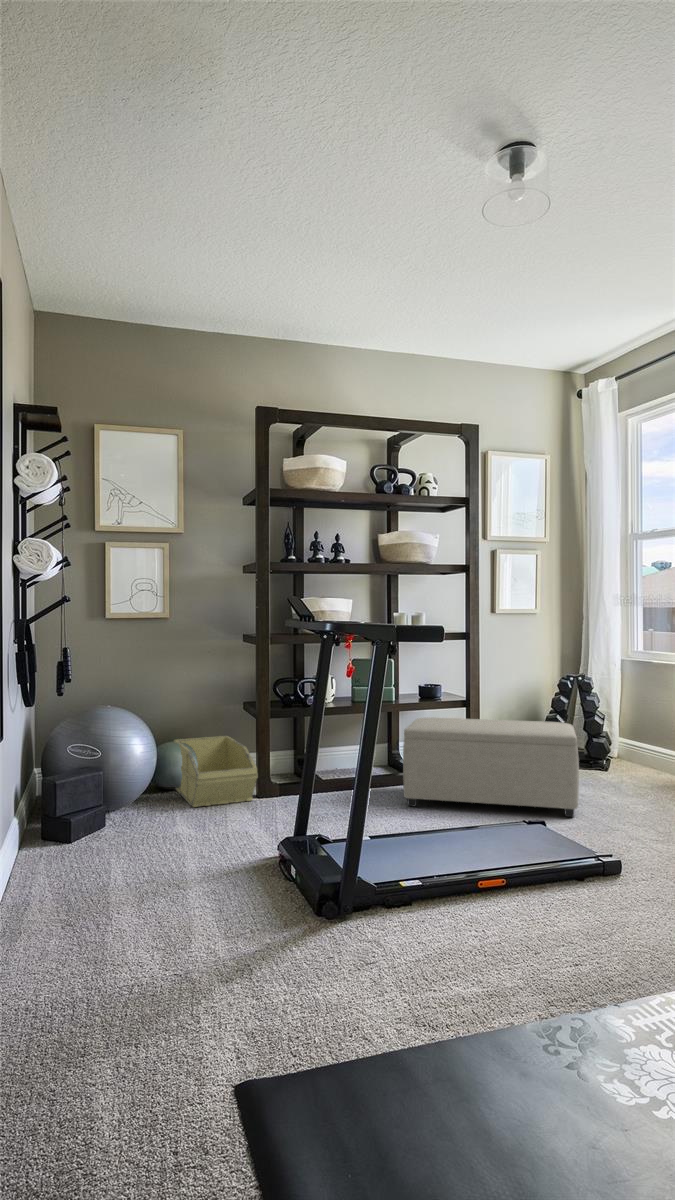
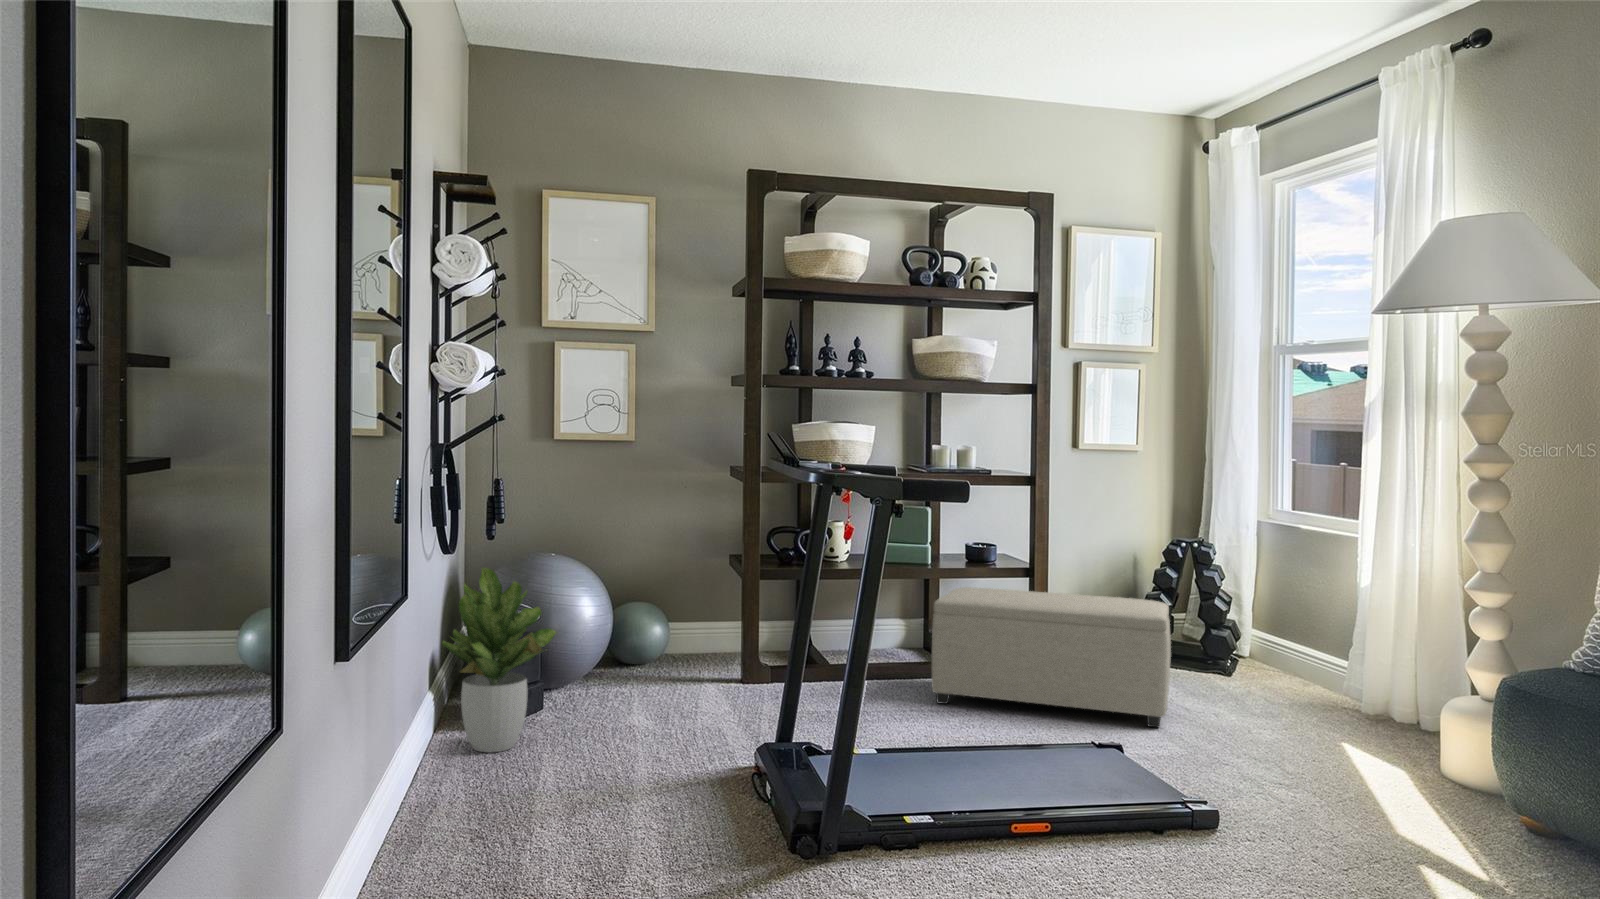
potted plant: none [26,718,120,866] -> present [442,568,557,752]
storage bin: present [173,736,258,807] -> none [635,602,741,691]

